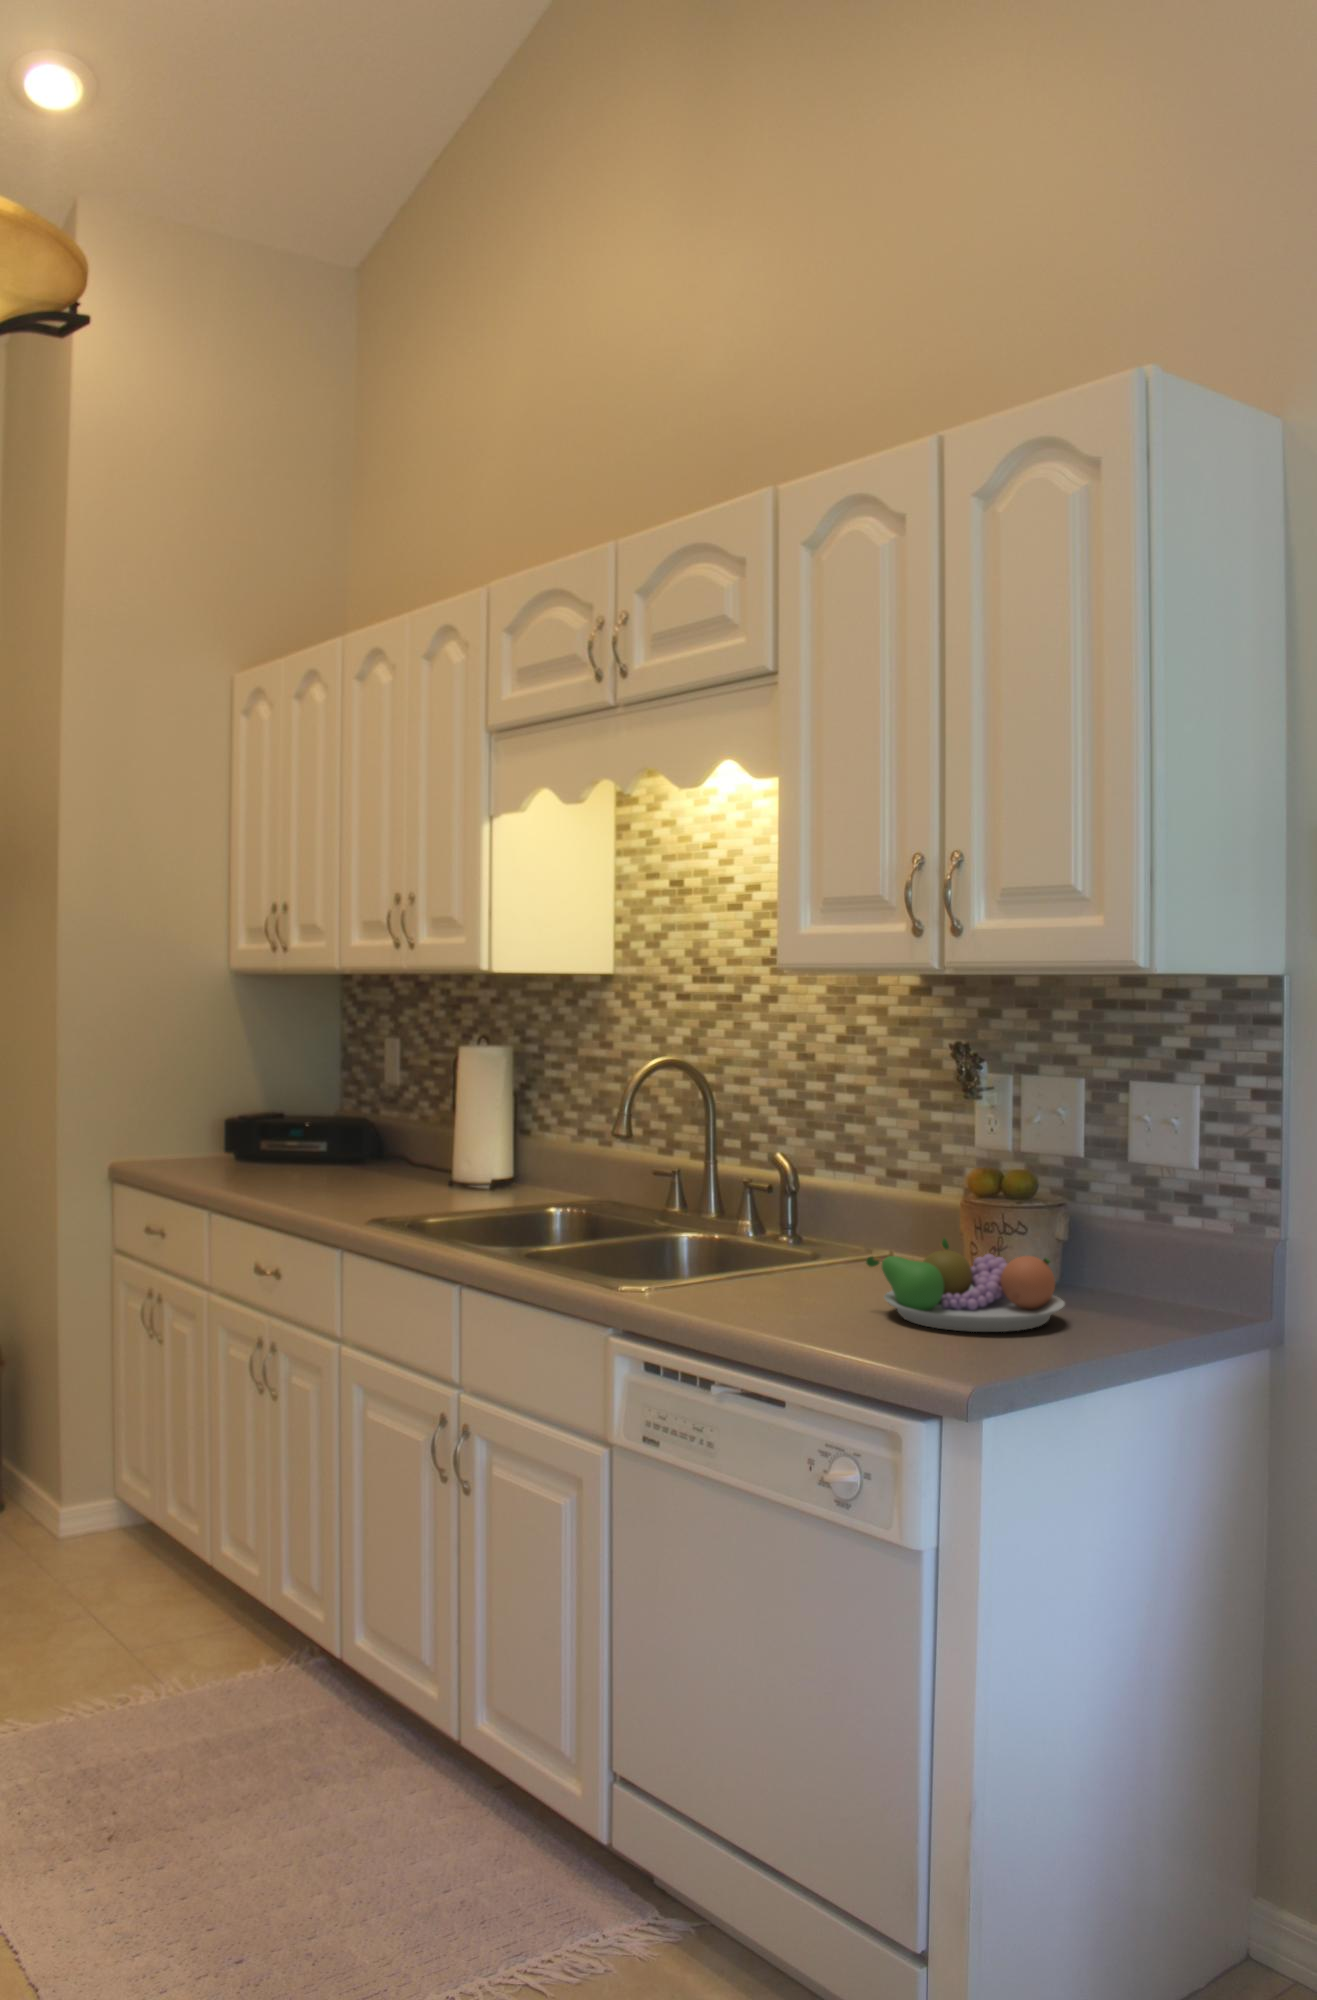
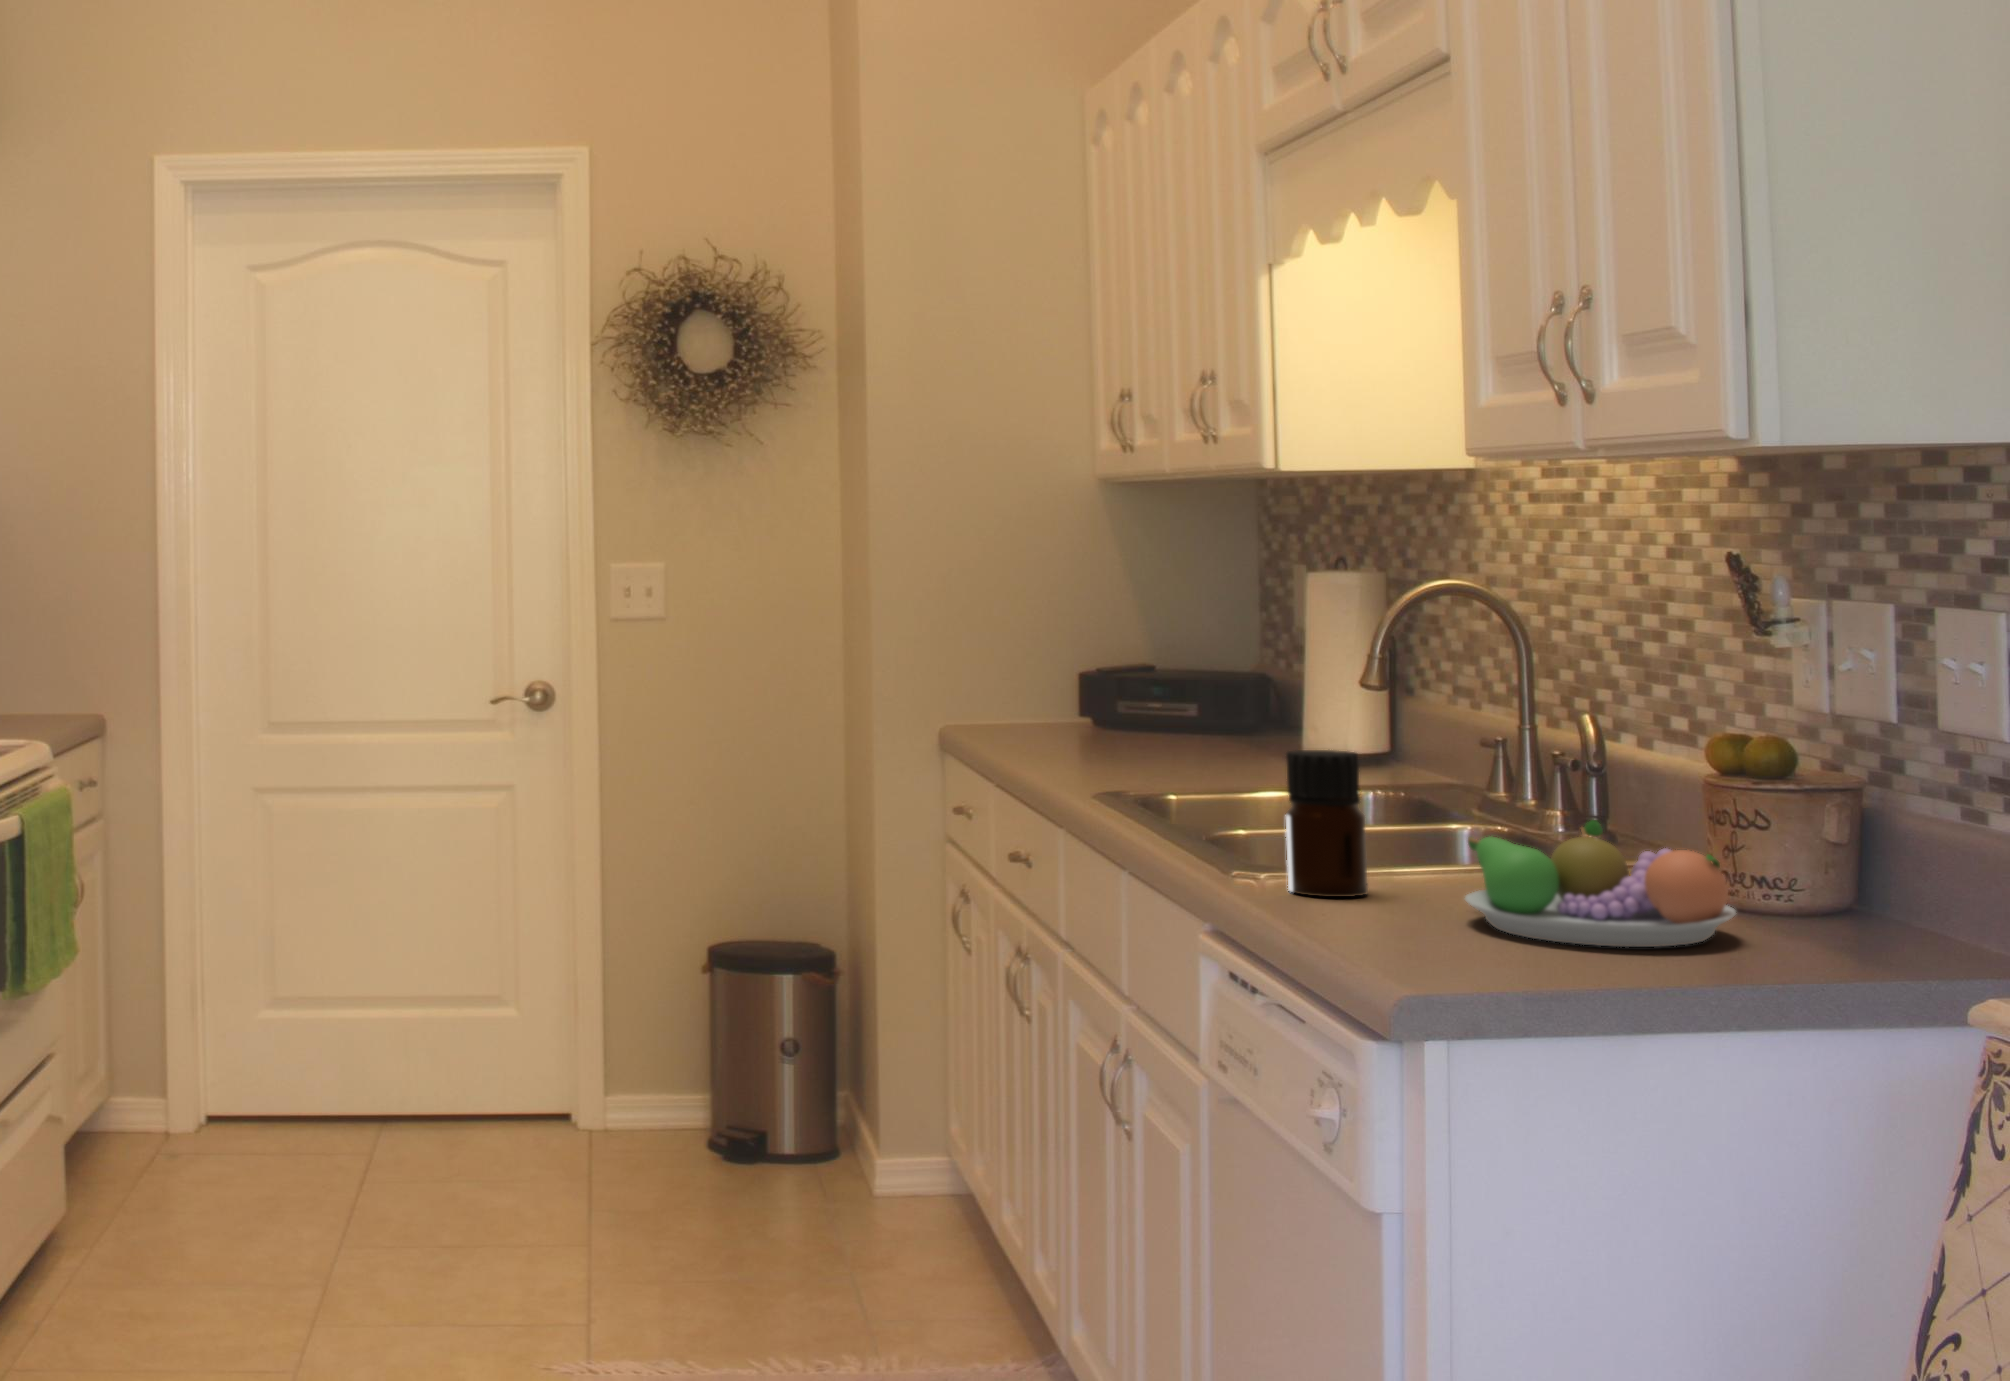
bottle: none [728,1197,787,1312] -> present [1286,750,1368,897]

